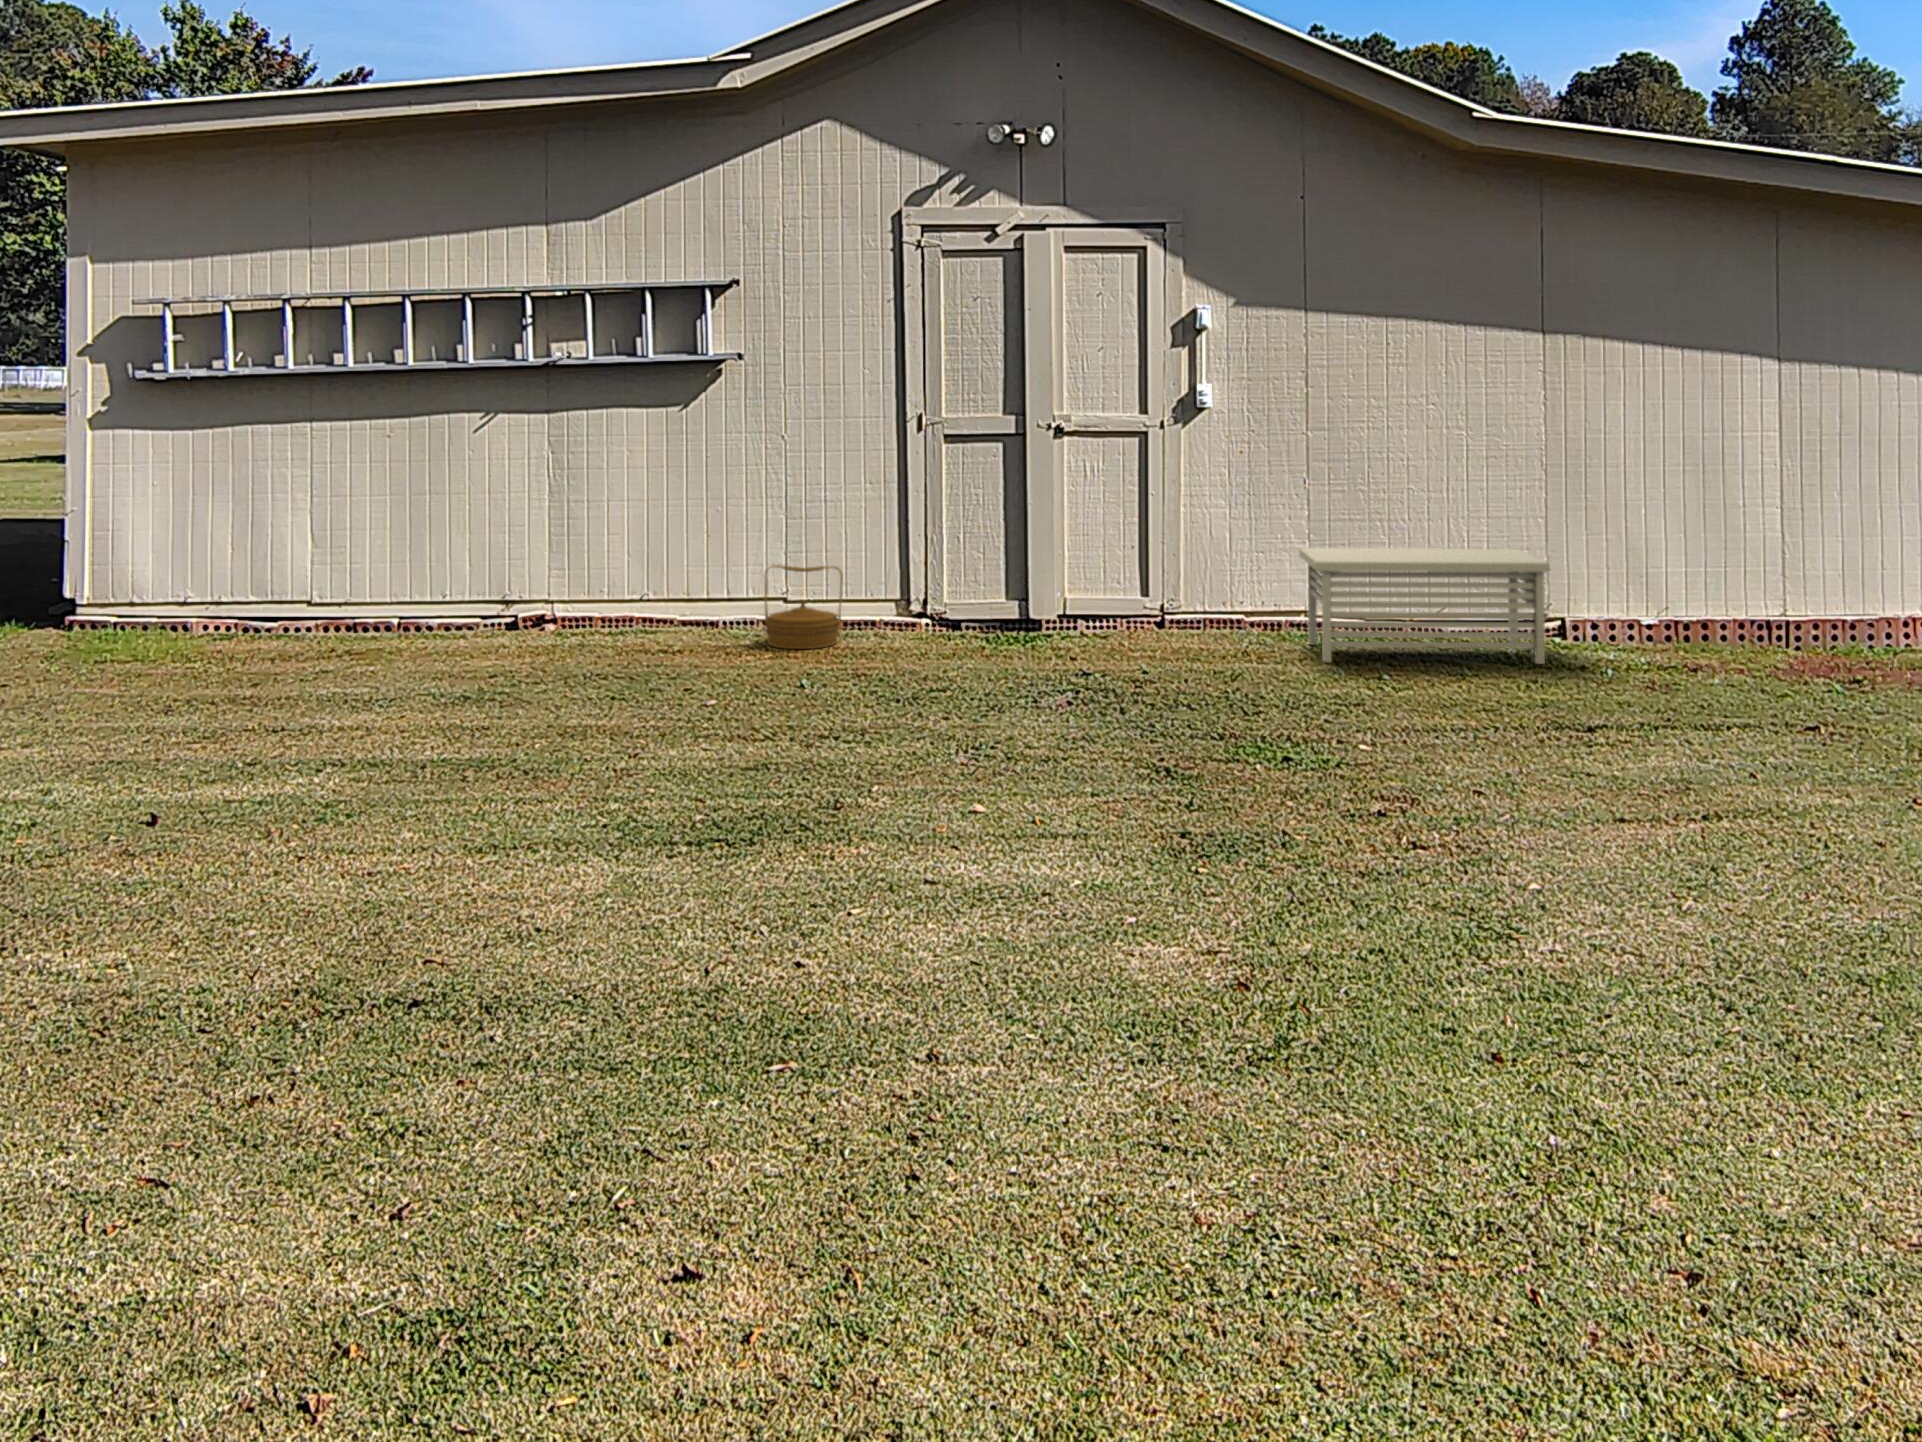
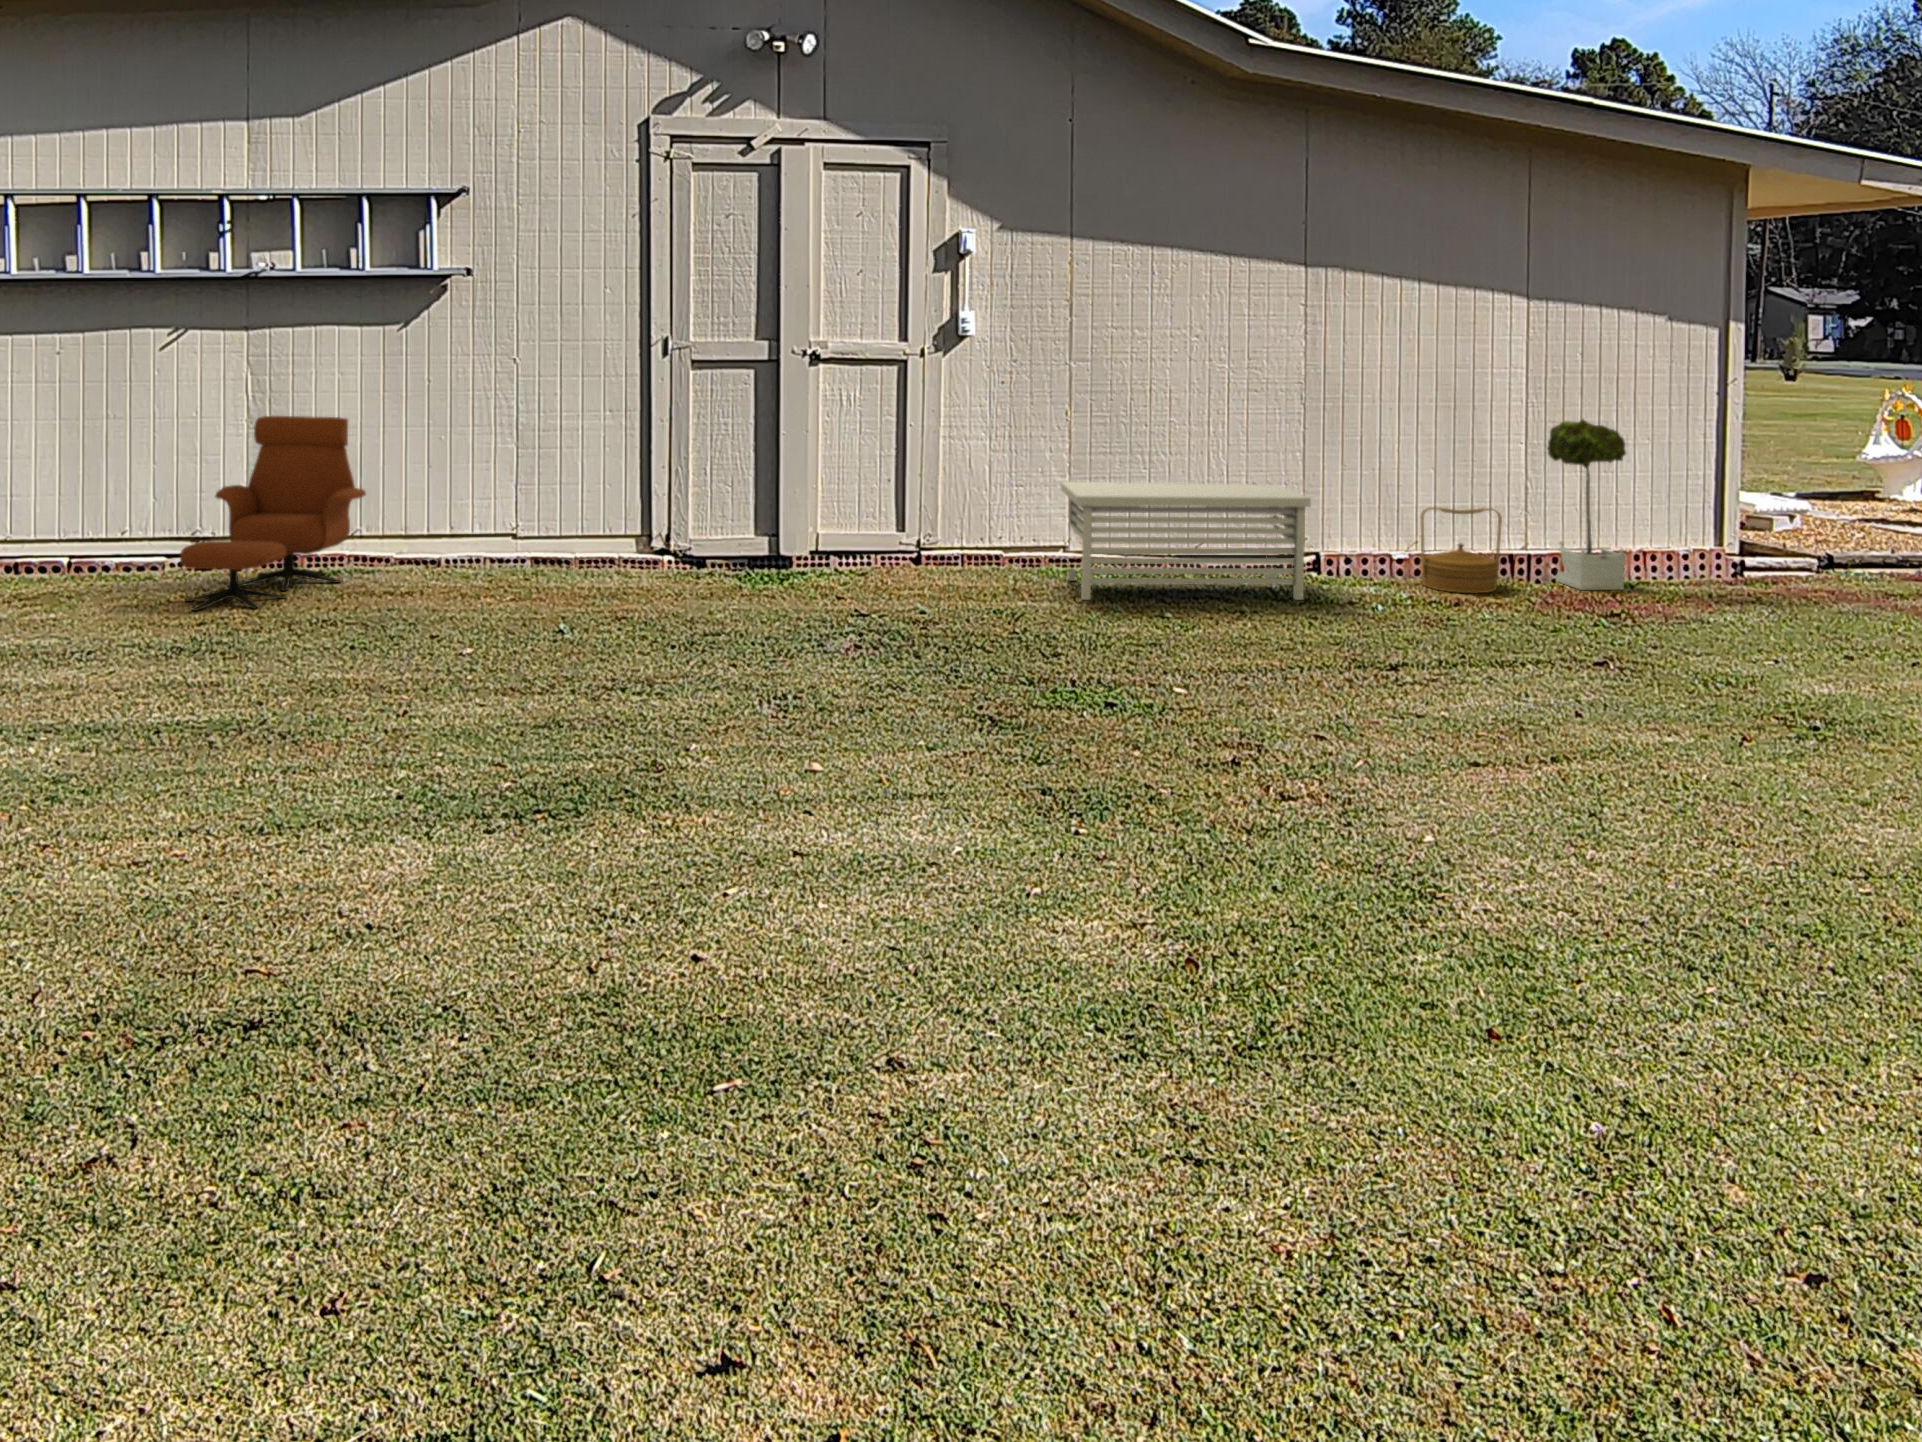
potted tree: none [1801,481,1887,657] -> present [1547,419,1626,590]
lounge chair: none [509,491,657,665] -> present [180,416,366,611]
woven basket: present [764,565,843,649] -> present [1421,507,1502,593]

